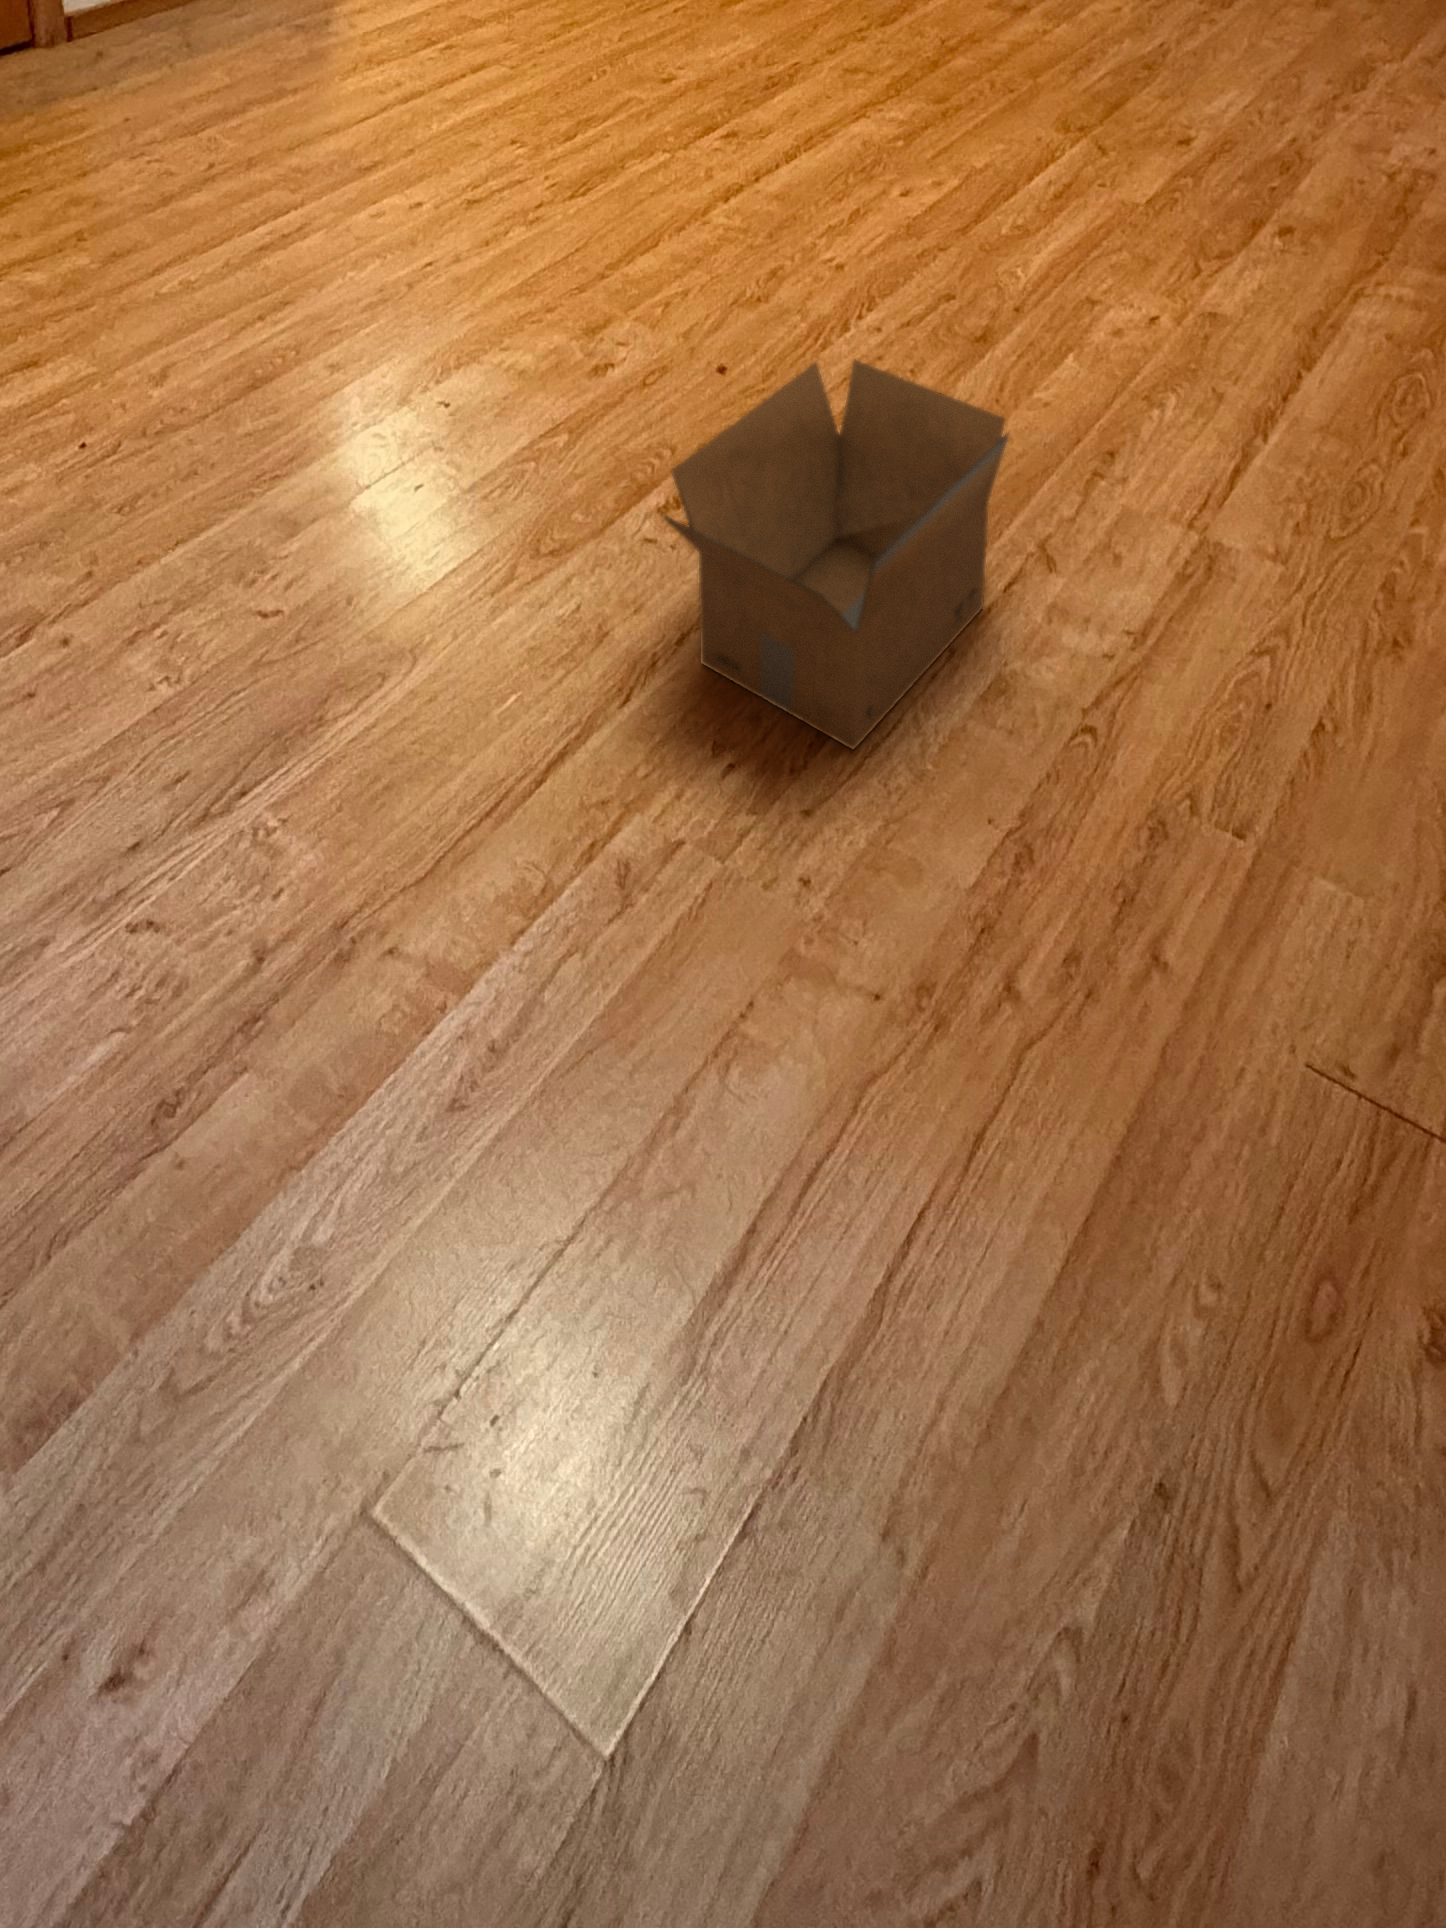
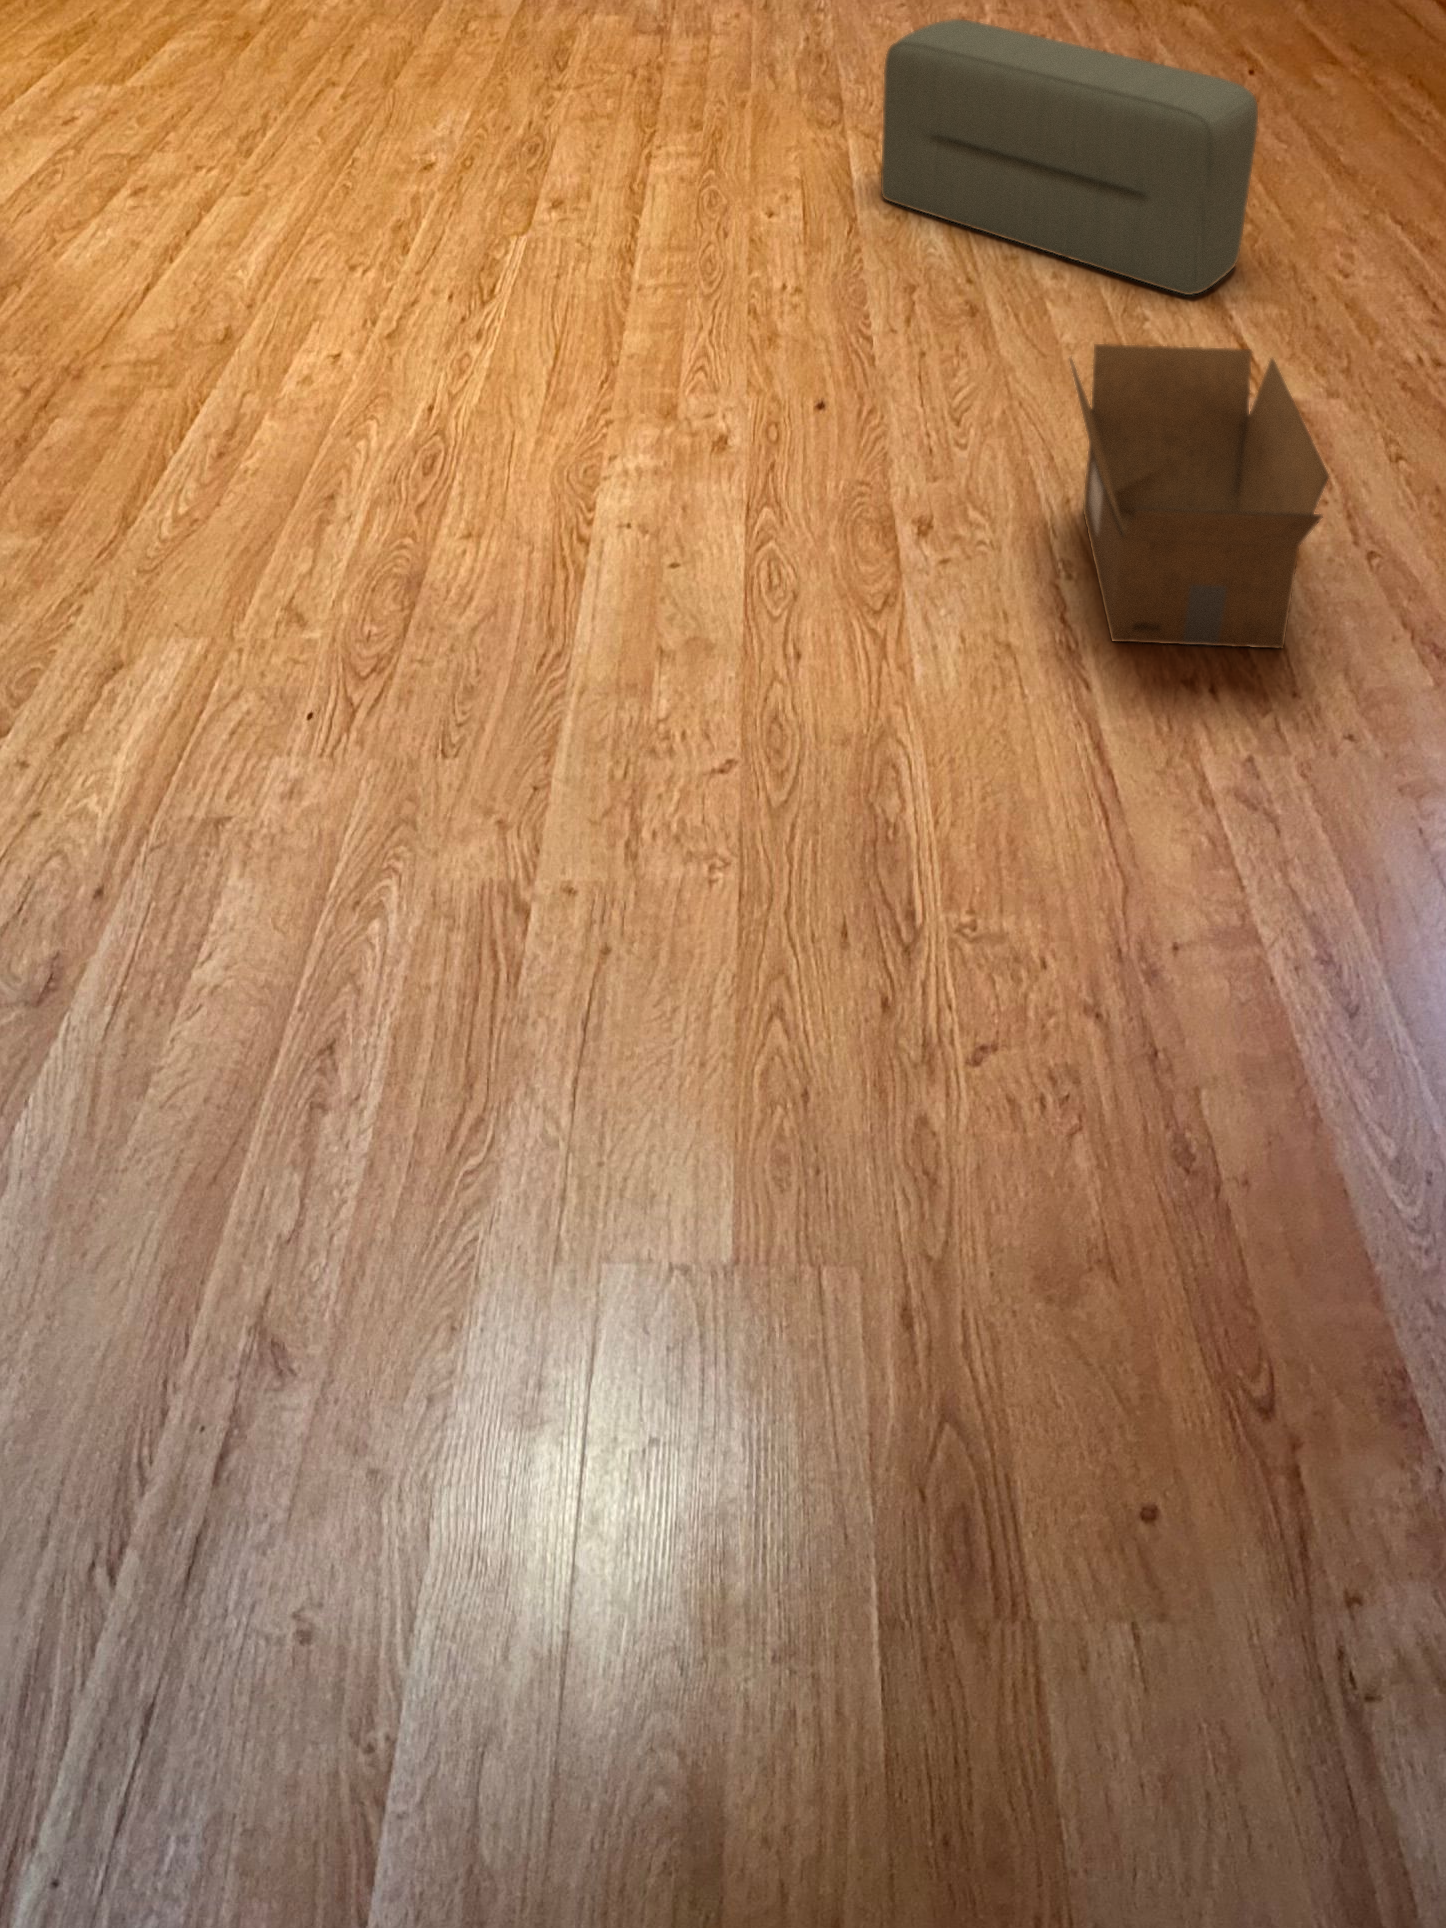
pouf: none [1029,20,1367,380] -> present [881,19,1258,295]

